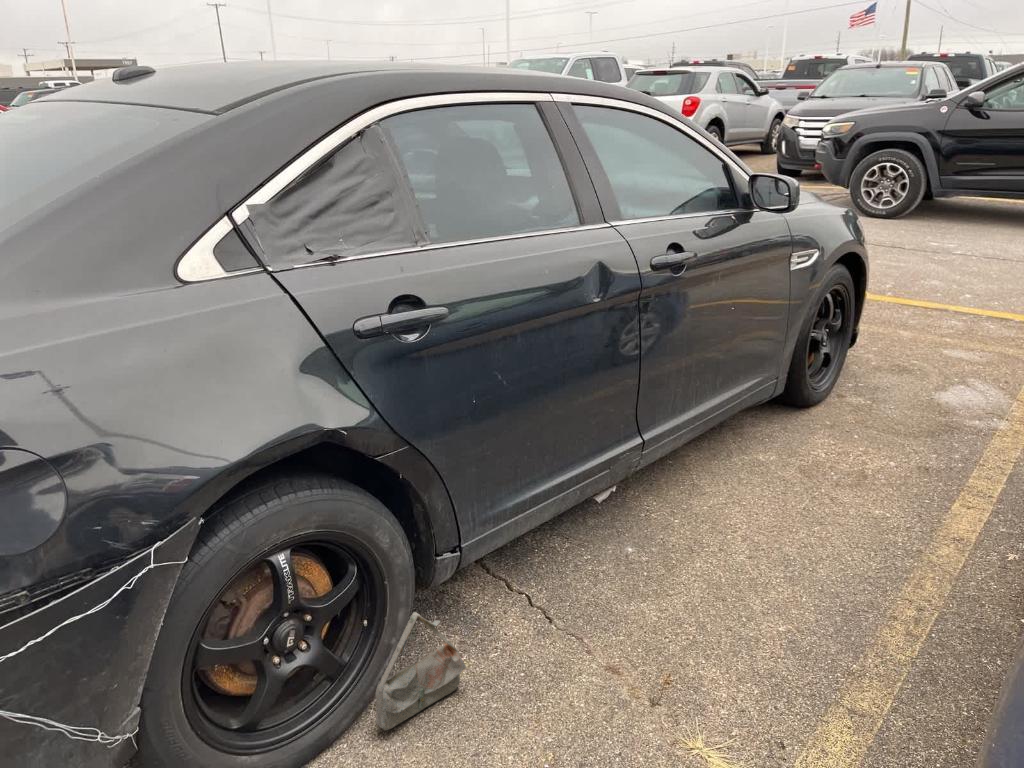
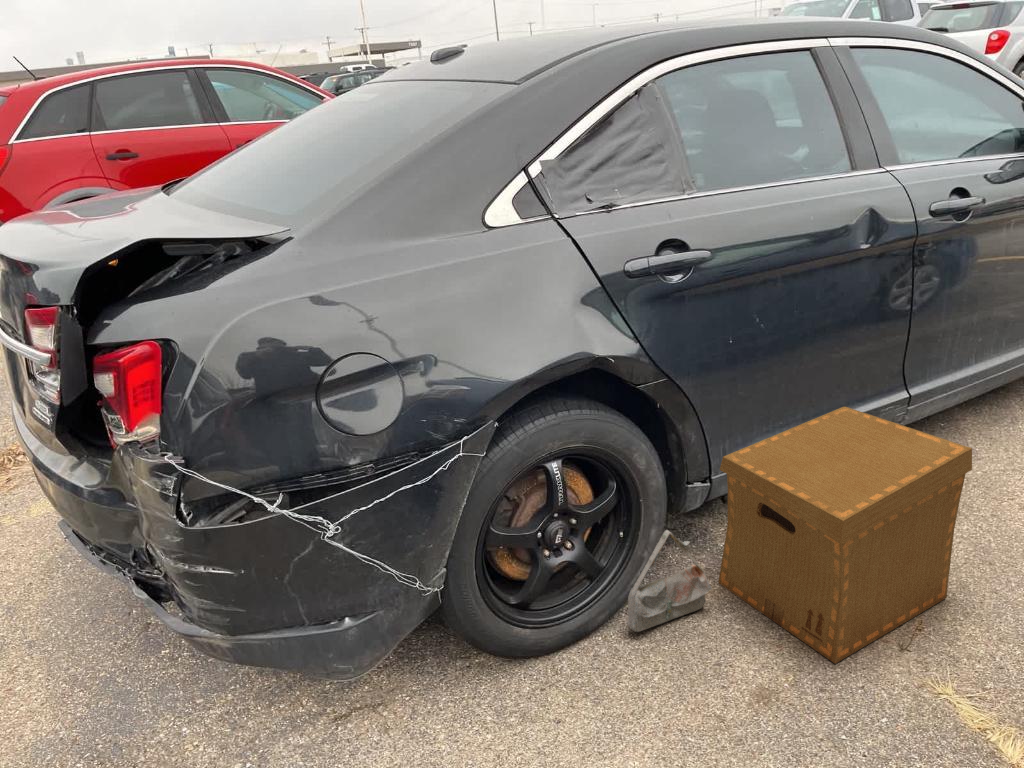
cardboard box: none [468,458,706,733] -> present [718,406,972,664]

